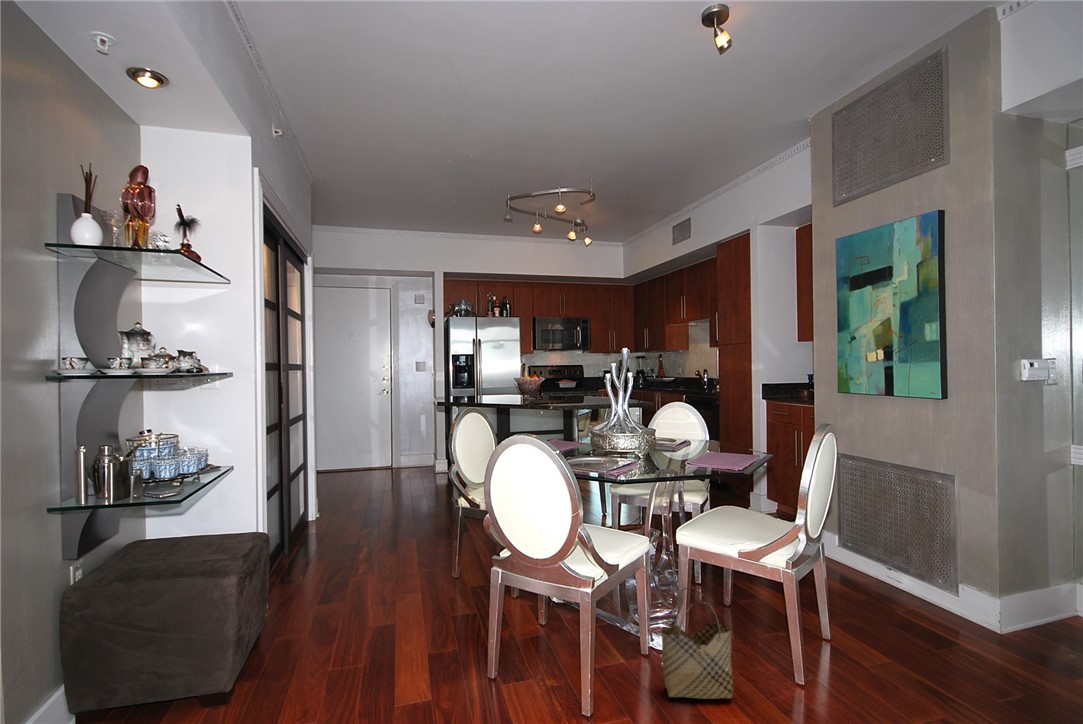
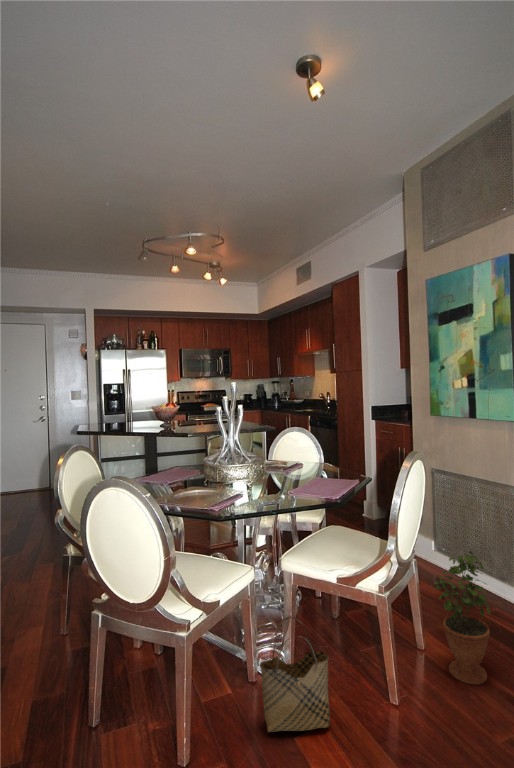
potted plant: none [843,530,911,676] -> present [433,551,490,684]

